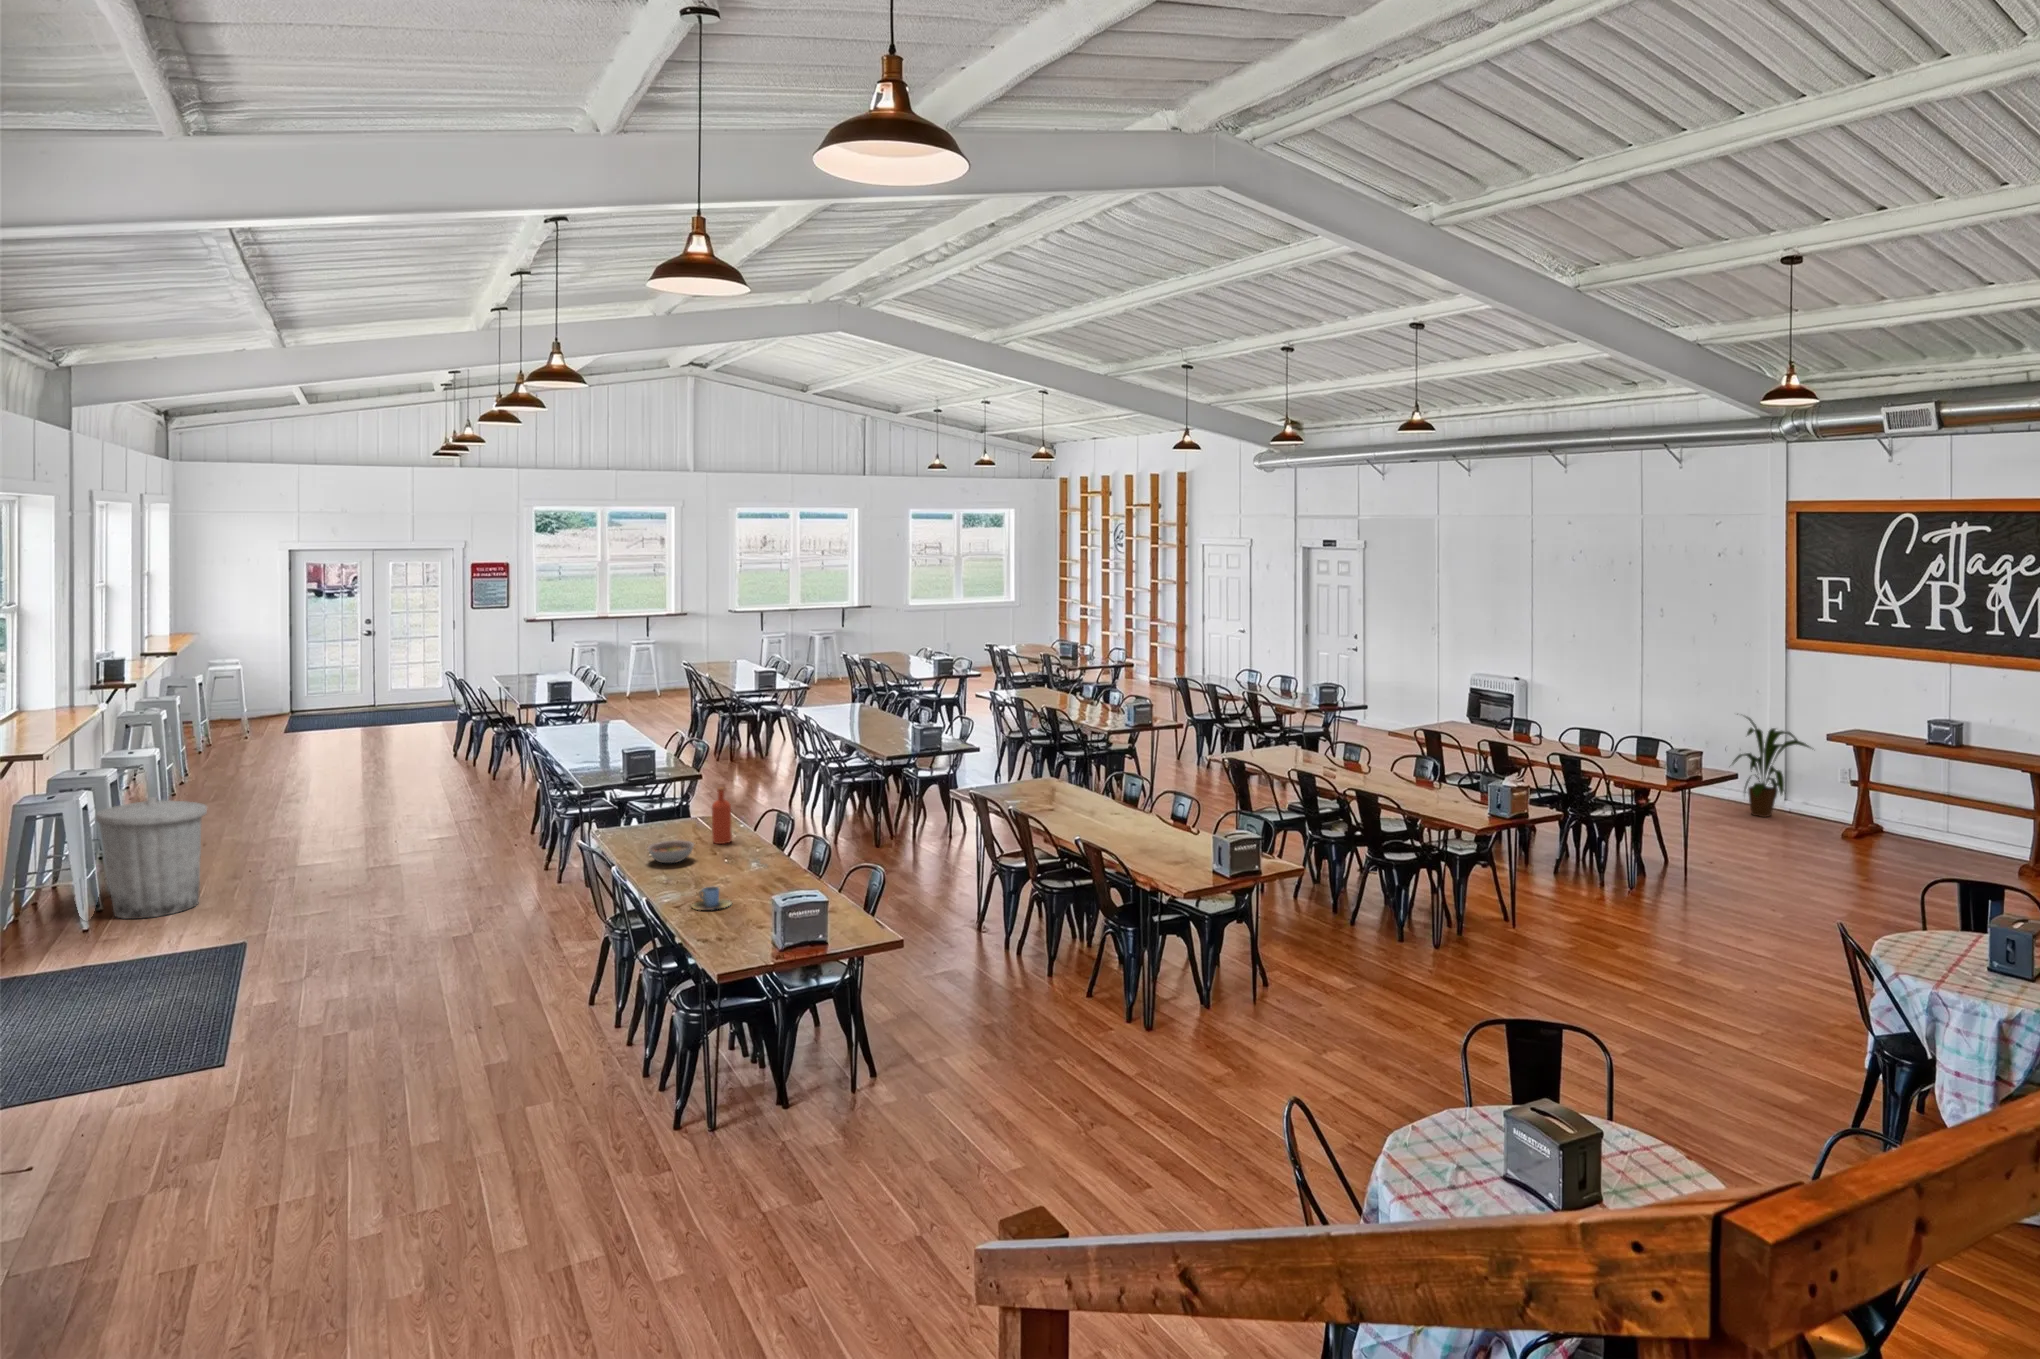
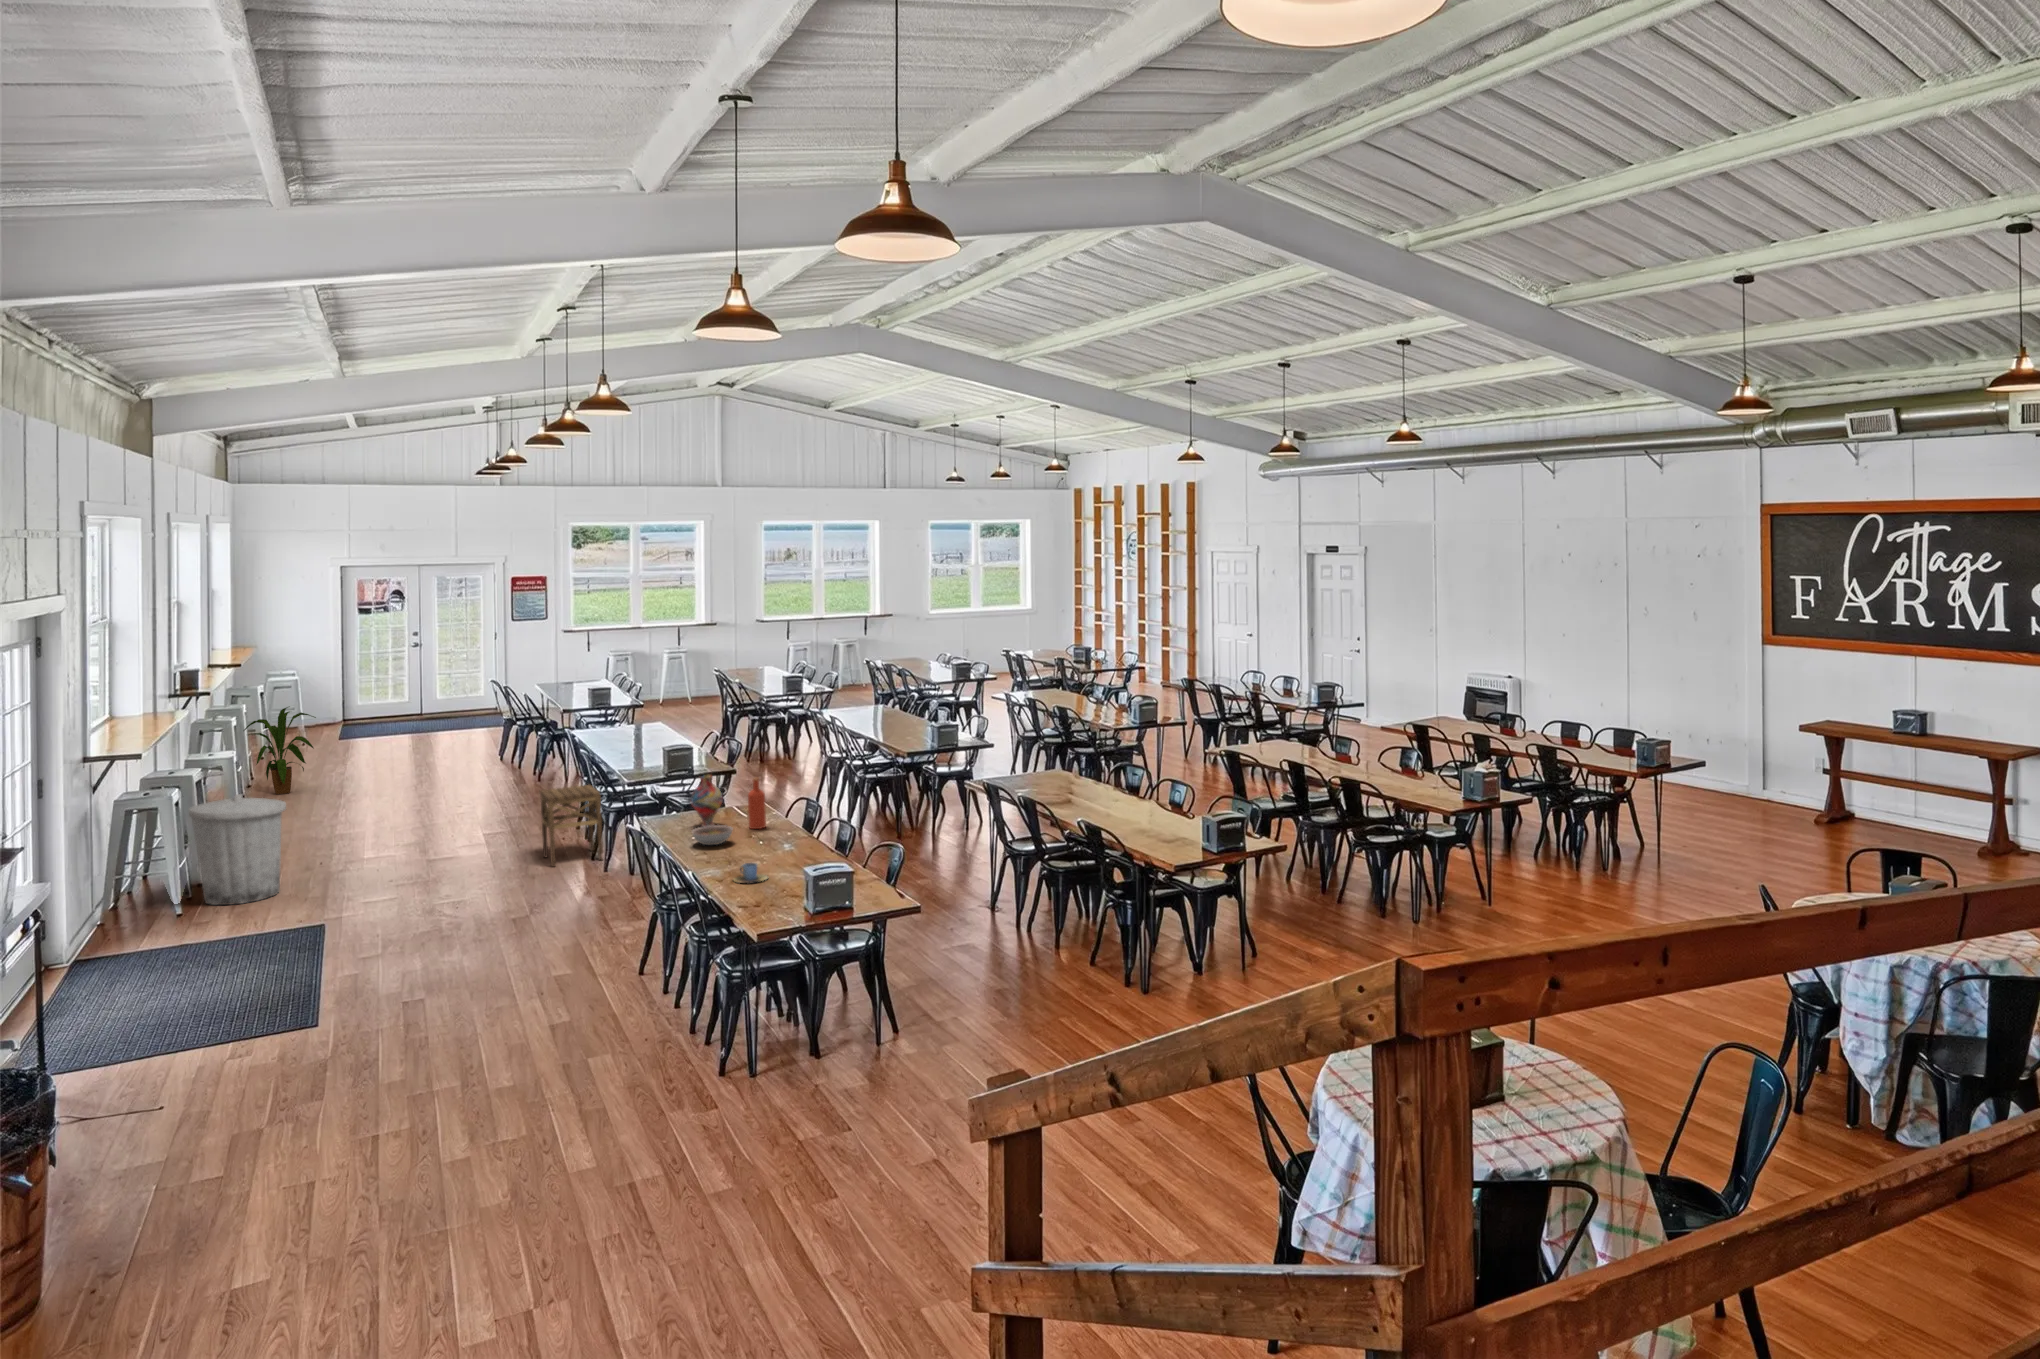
house plant: present [1732,717,1811,817] -> present [244,707,316,794]
vase: none [648,784,684,841] -> present [691,775,723,826]
side table: none [489,787,558,877] -> present [540,785,603,867]

